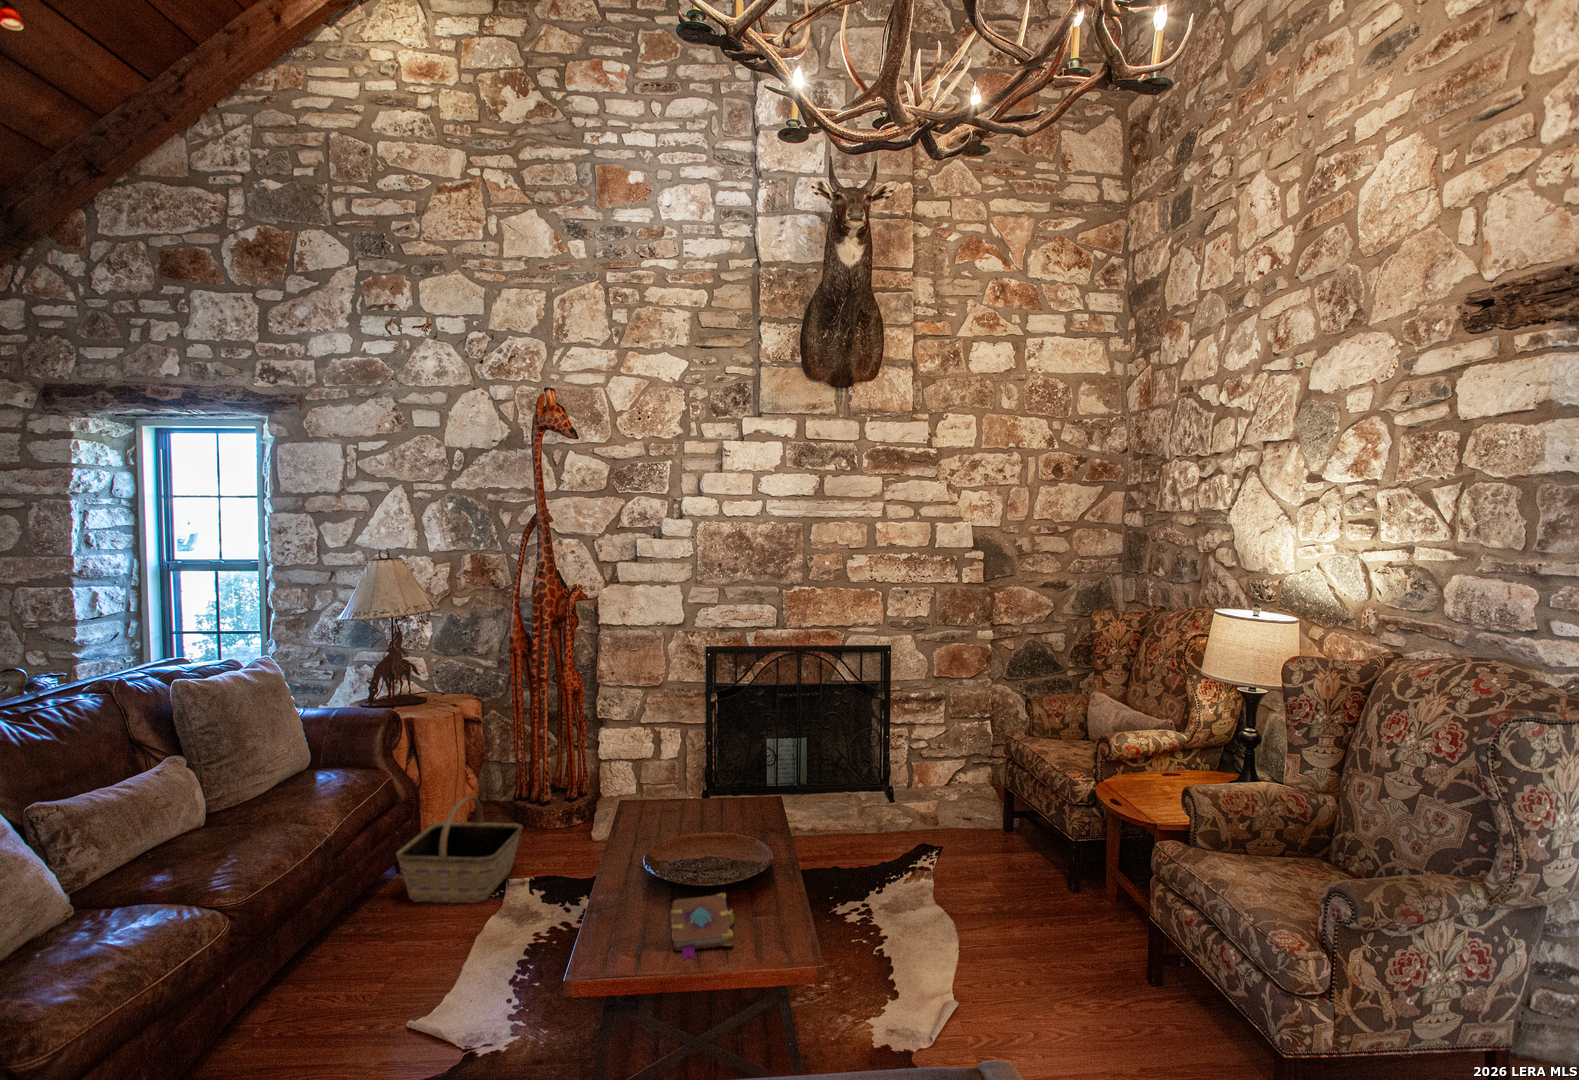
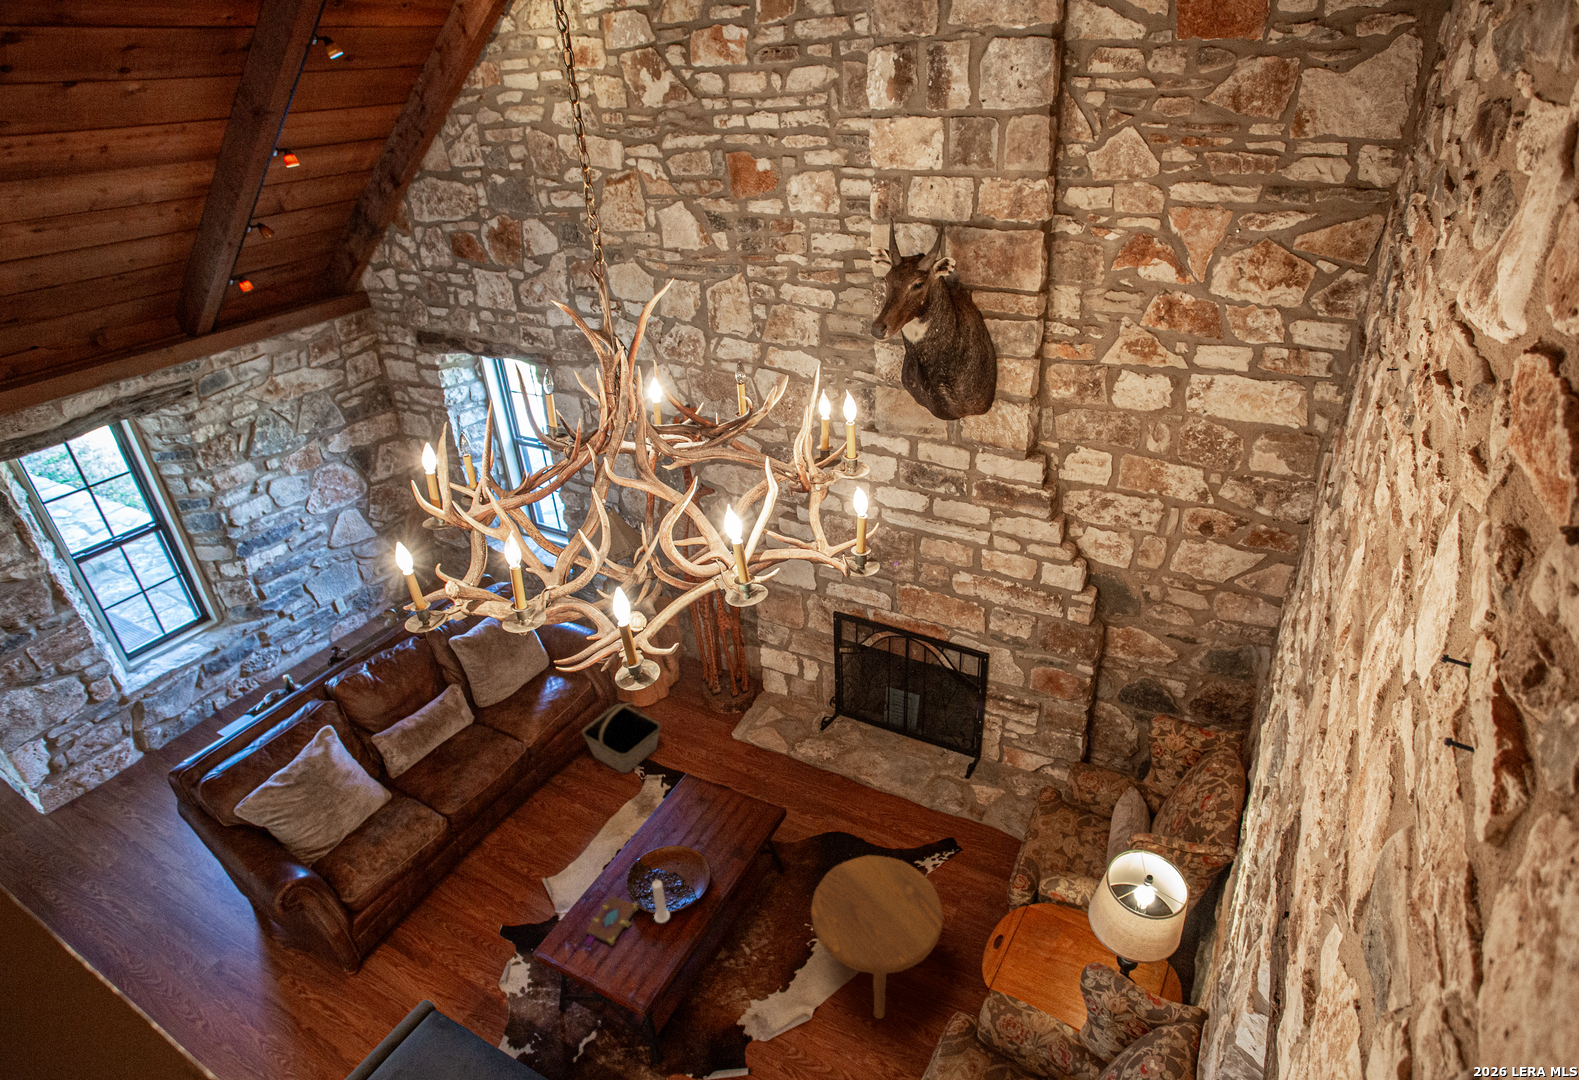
footstool: none [912,796,1088,984] -> present [811,855,943,1019]
candle: none [754,814,780,909] -> present [652,880,670,923]

